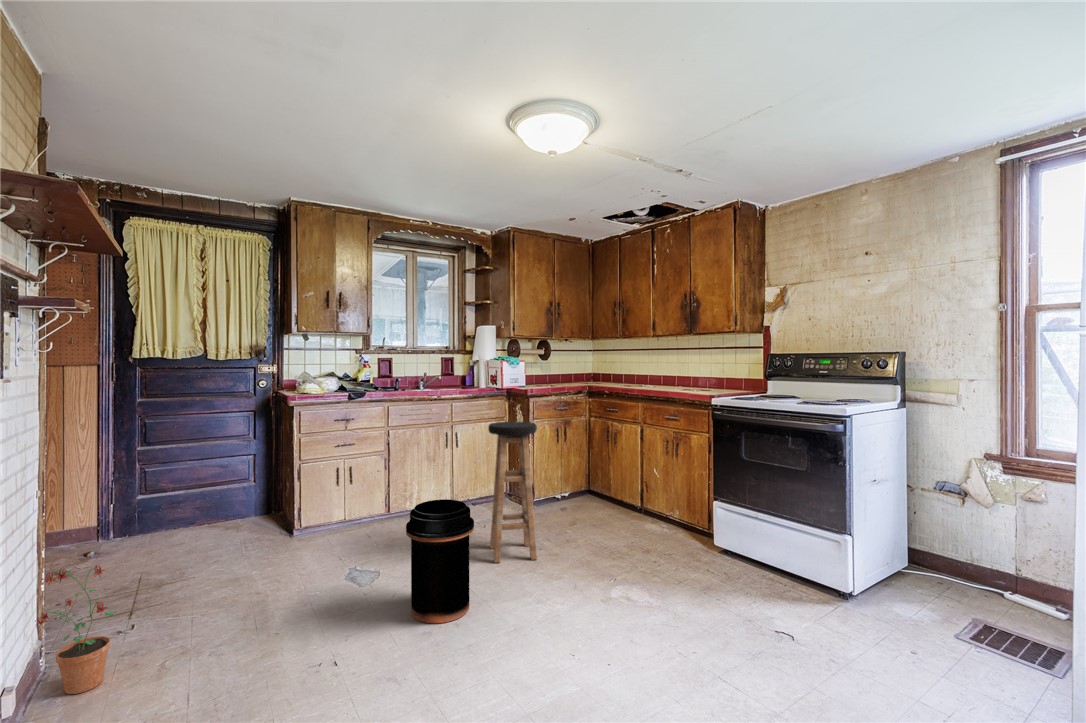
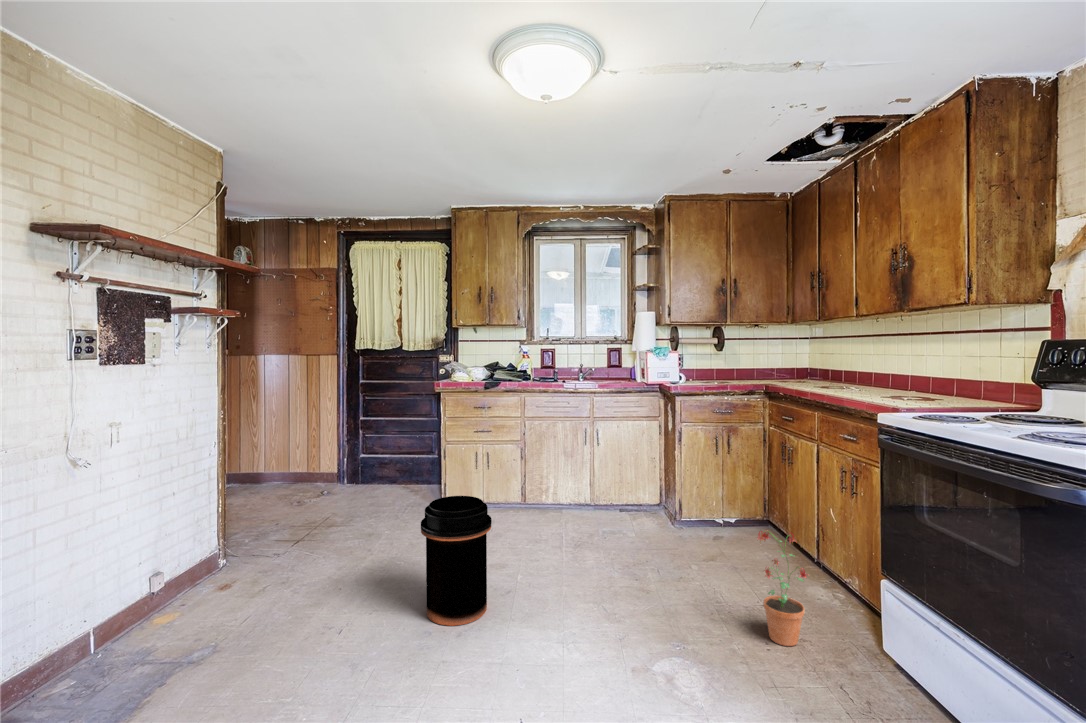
bar stool: present [488,421,537,563] -> none [559,421,620,588]
potted plant: present [38,565,117,694] -> present [758,530,807,646]

